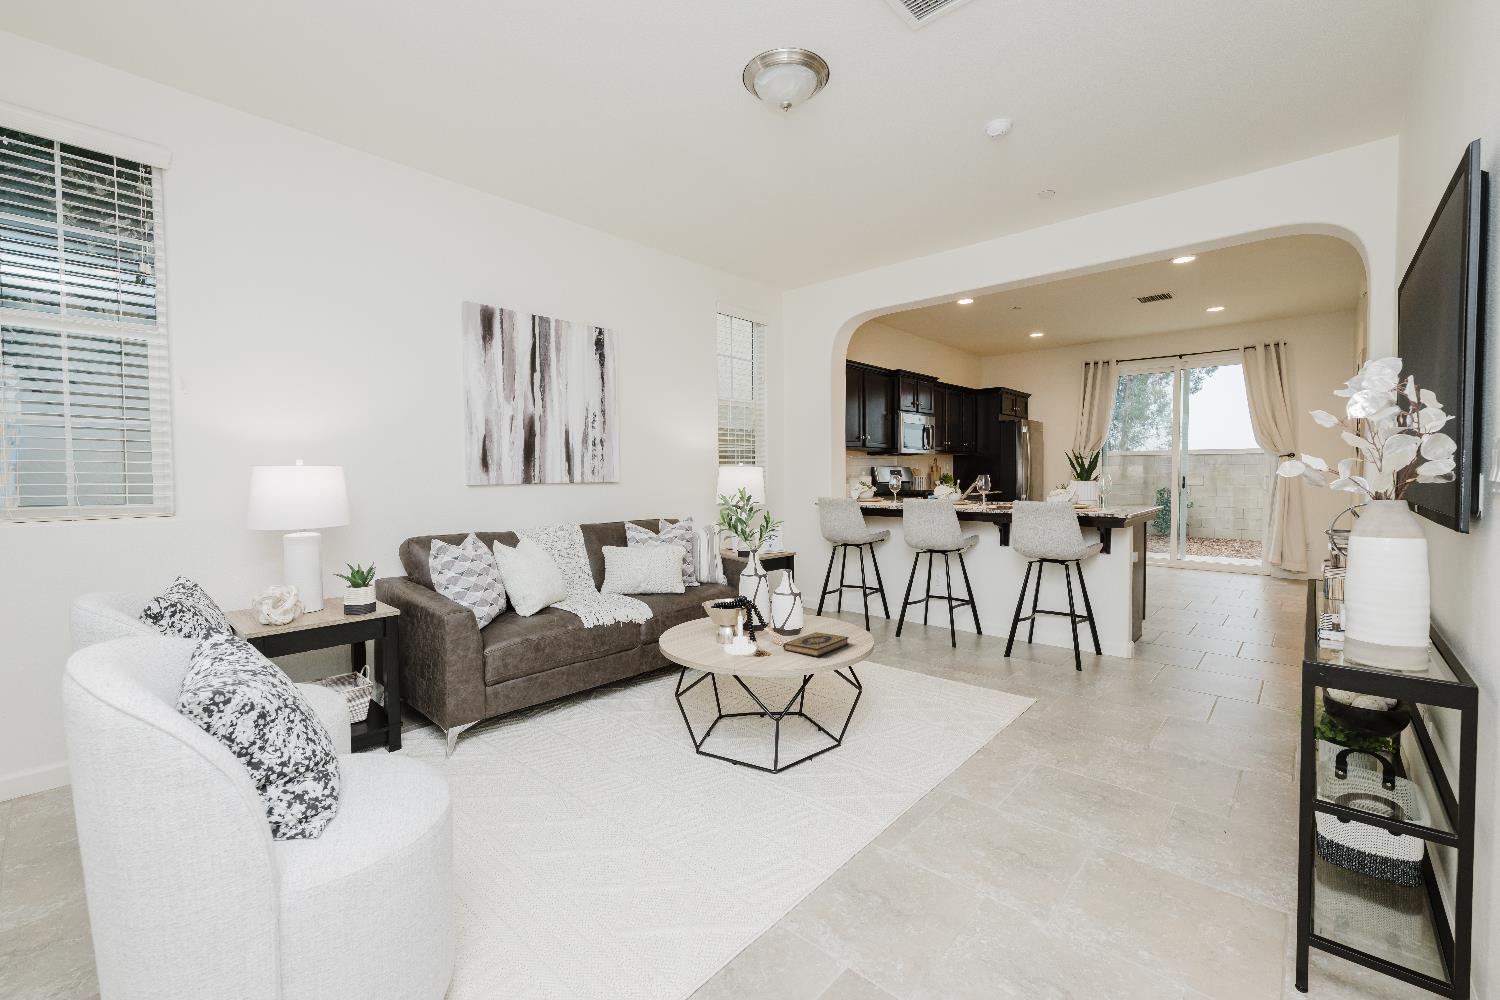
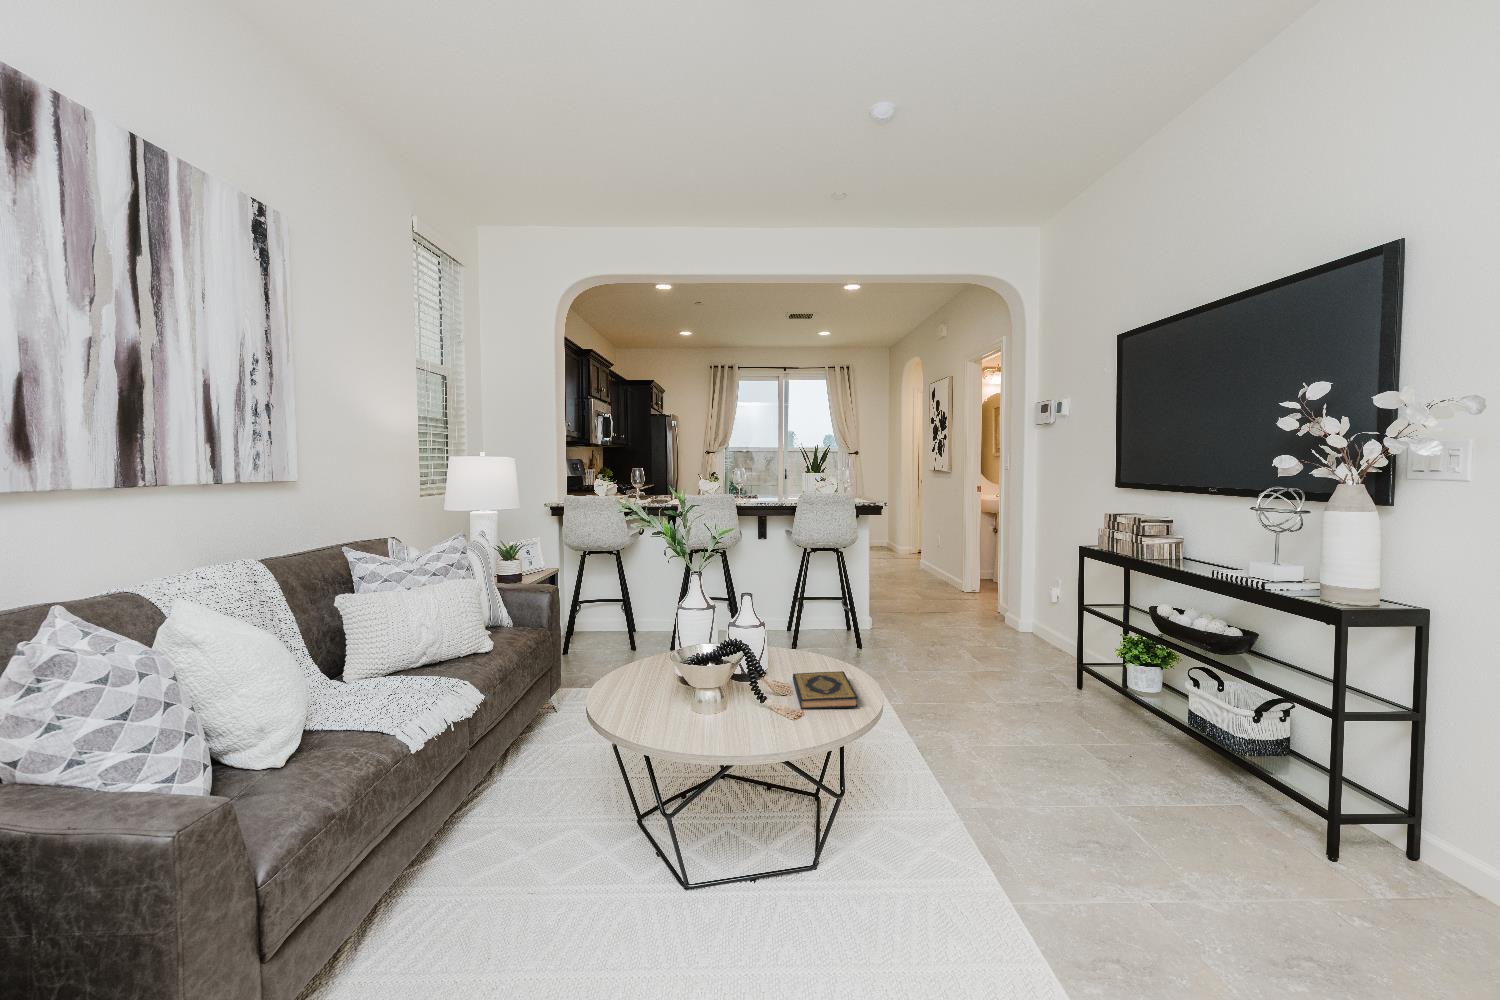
candle holder: present [724,612,757,655] -> none [738,665,787,736]

